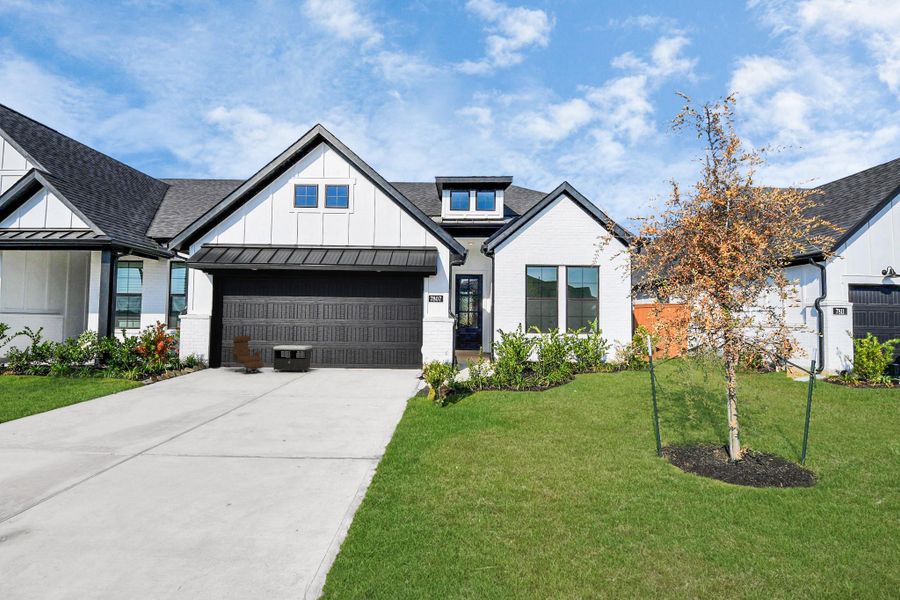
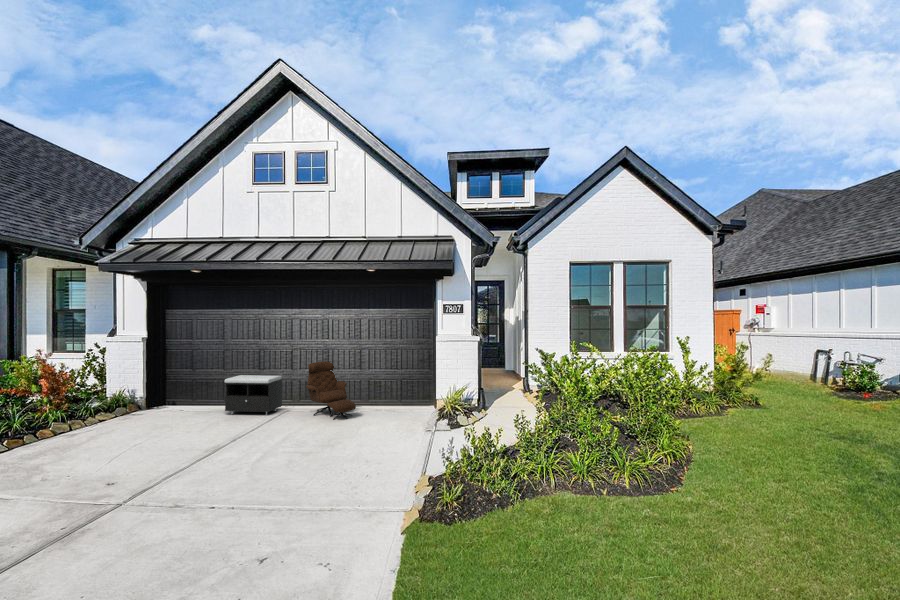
lounge chair: present [231,335,264,374] -> present [306,361,356,420]

